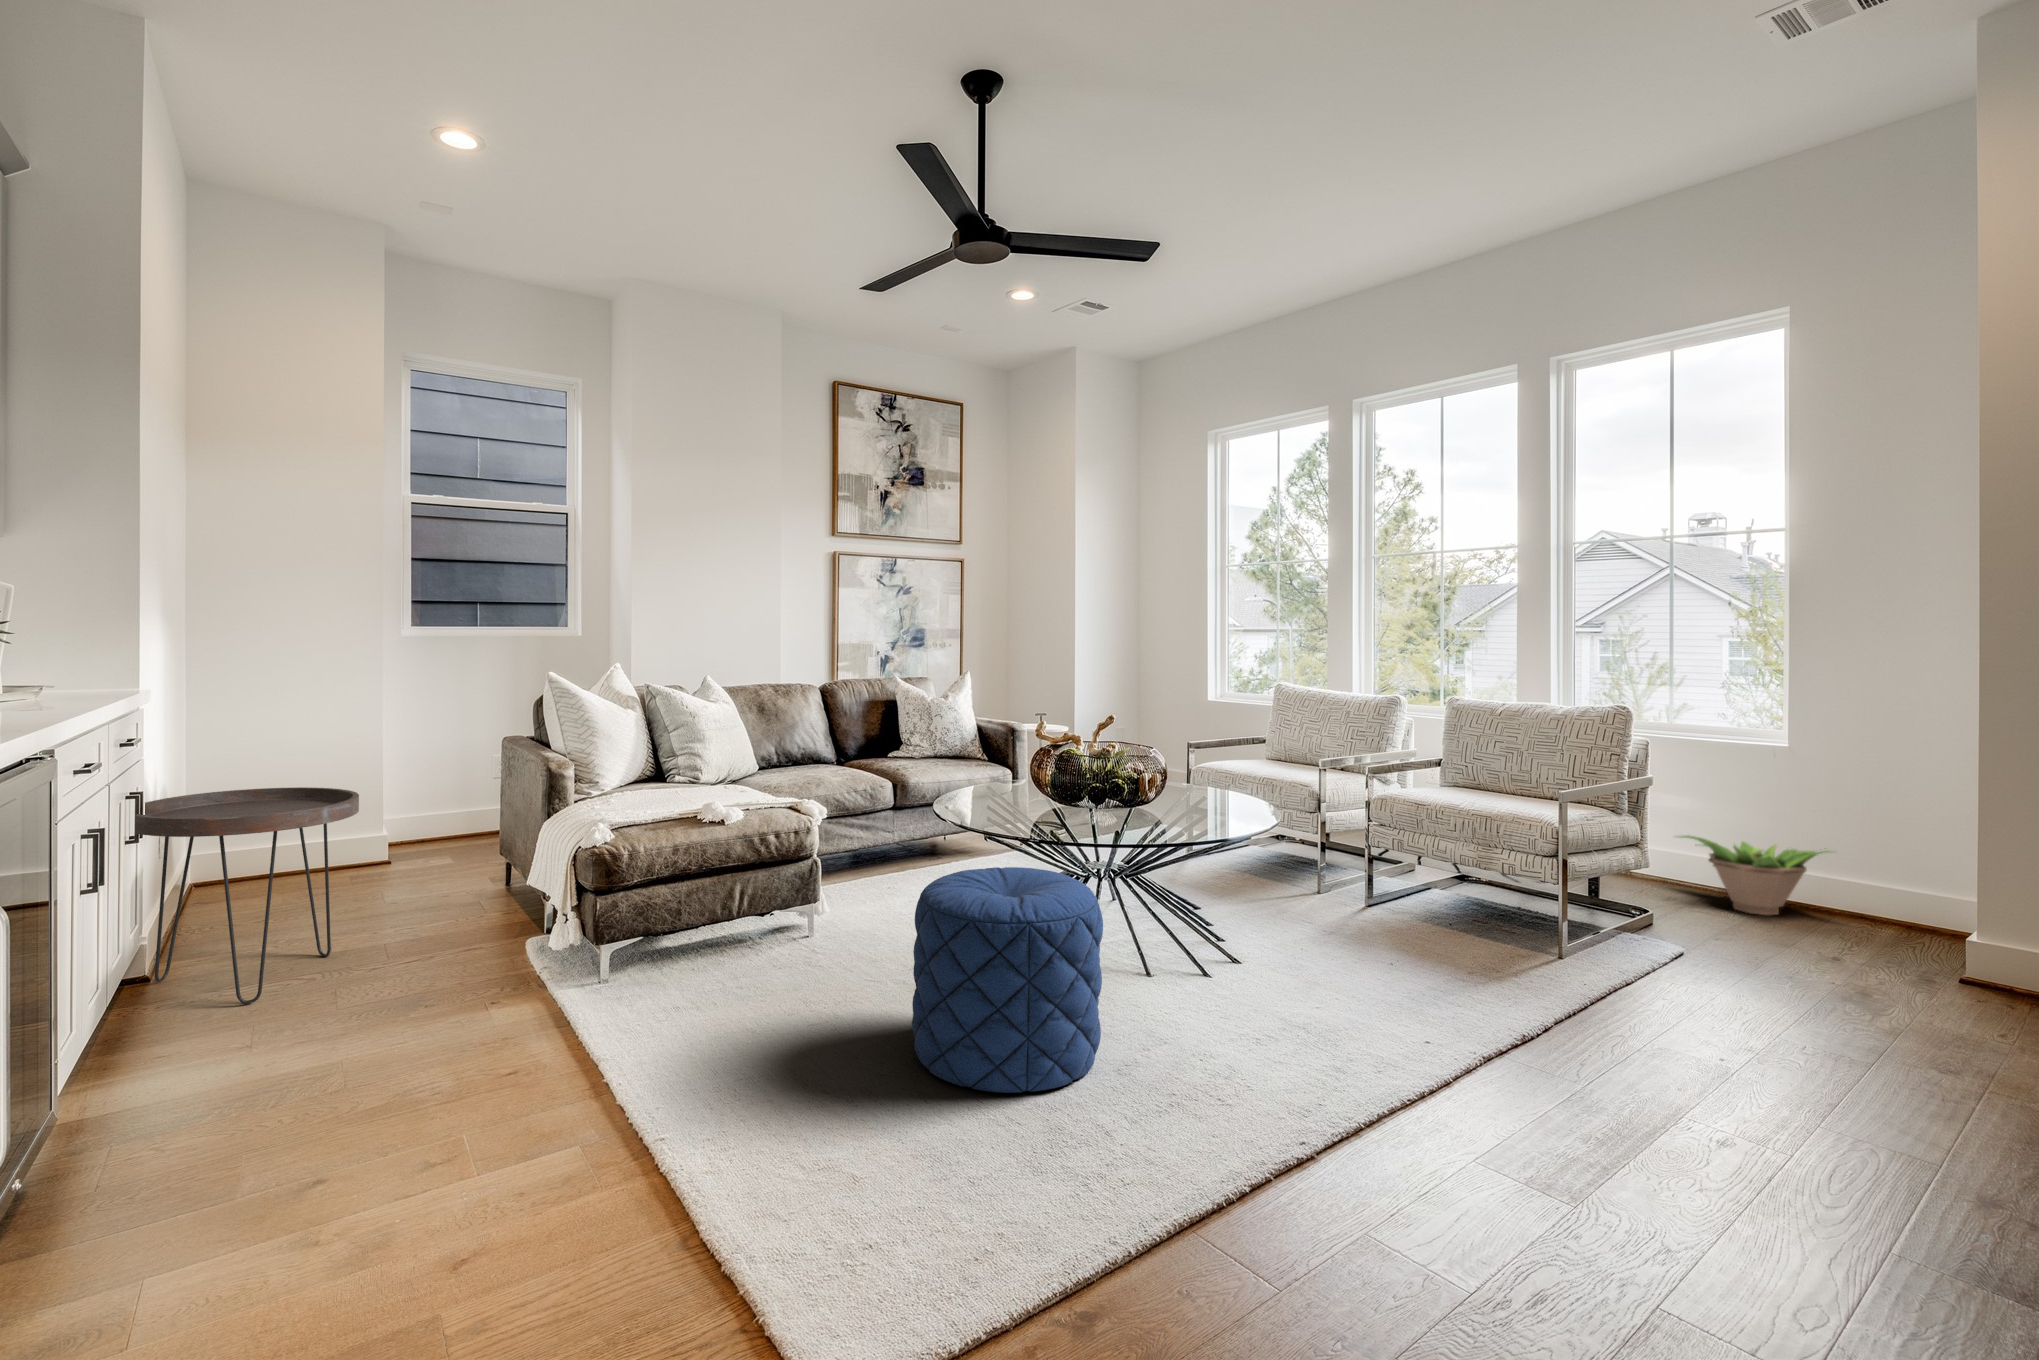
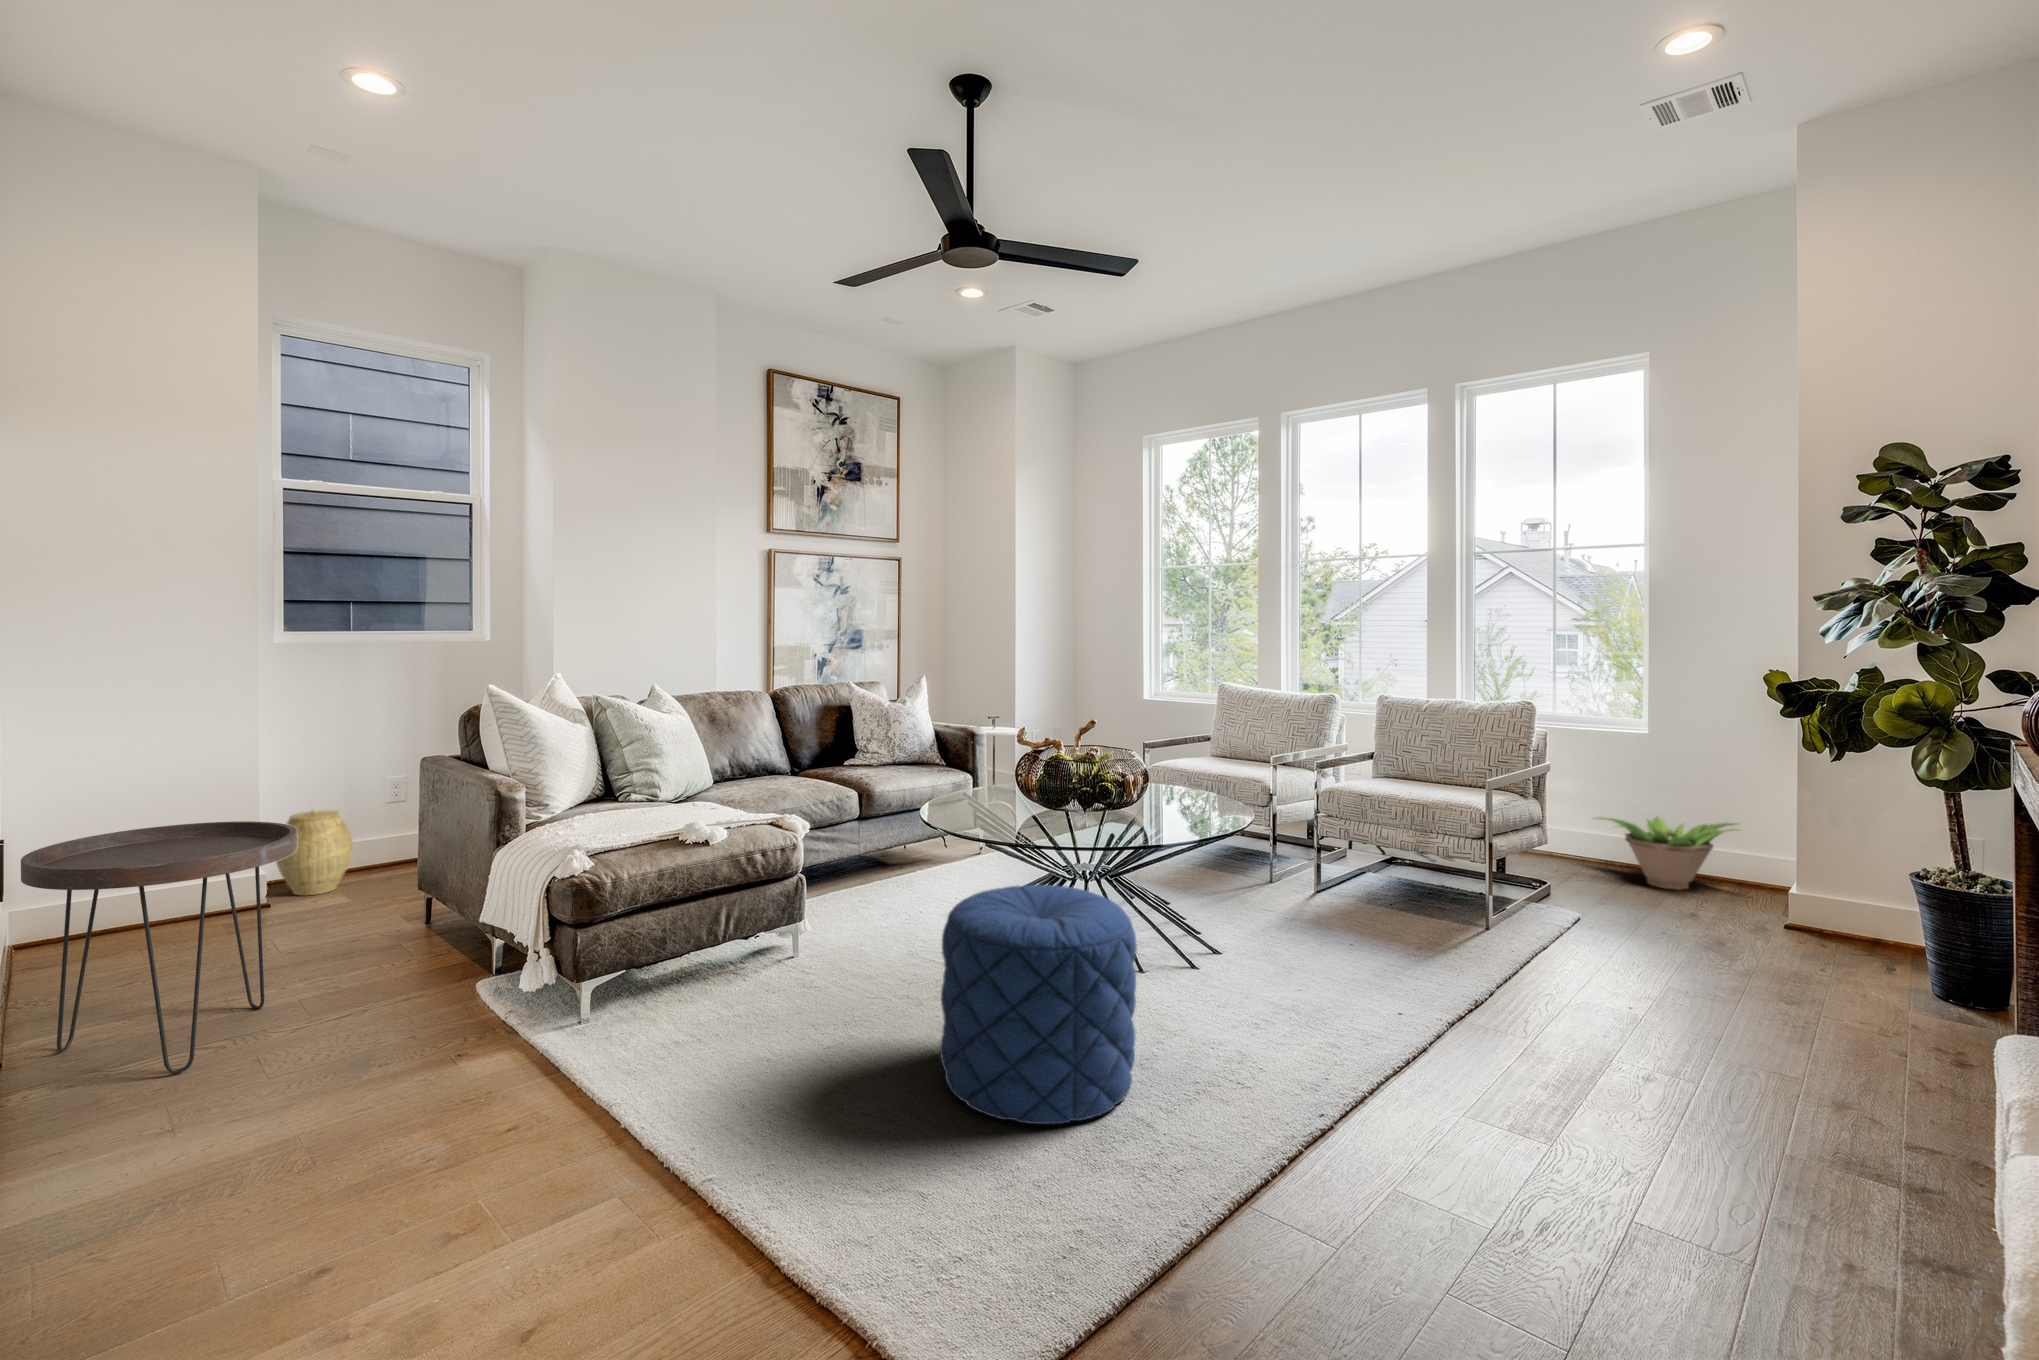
woven basket: none [363,787,431,865] -> present [276,810,353,895]

